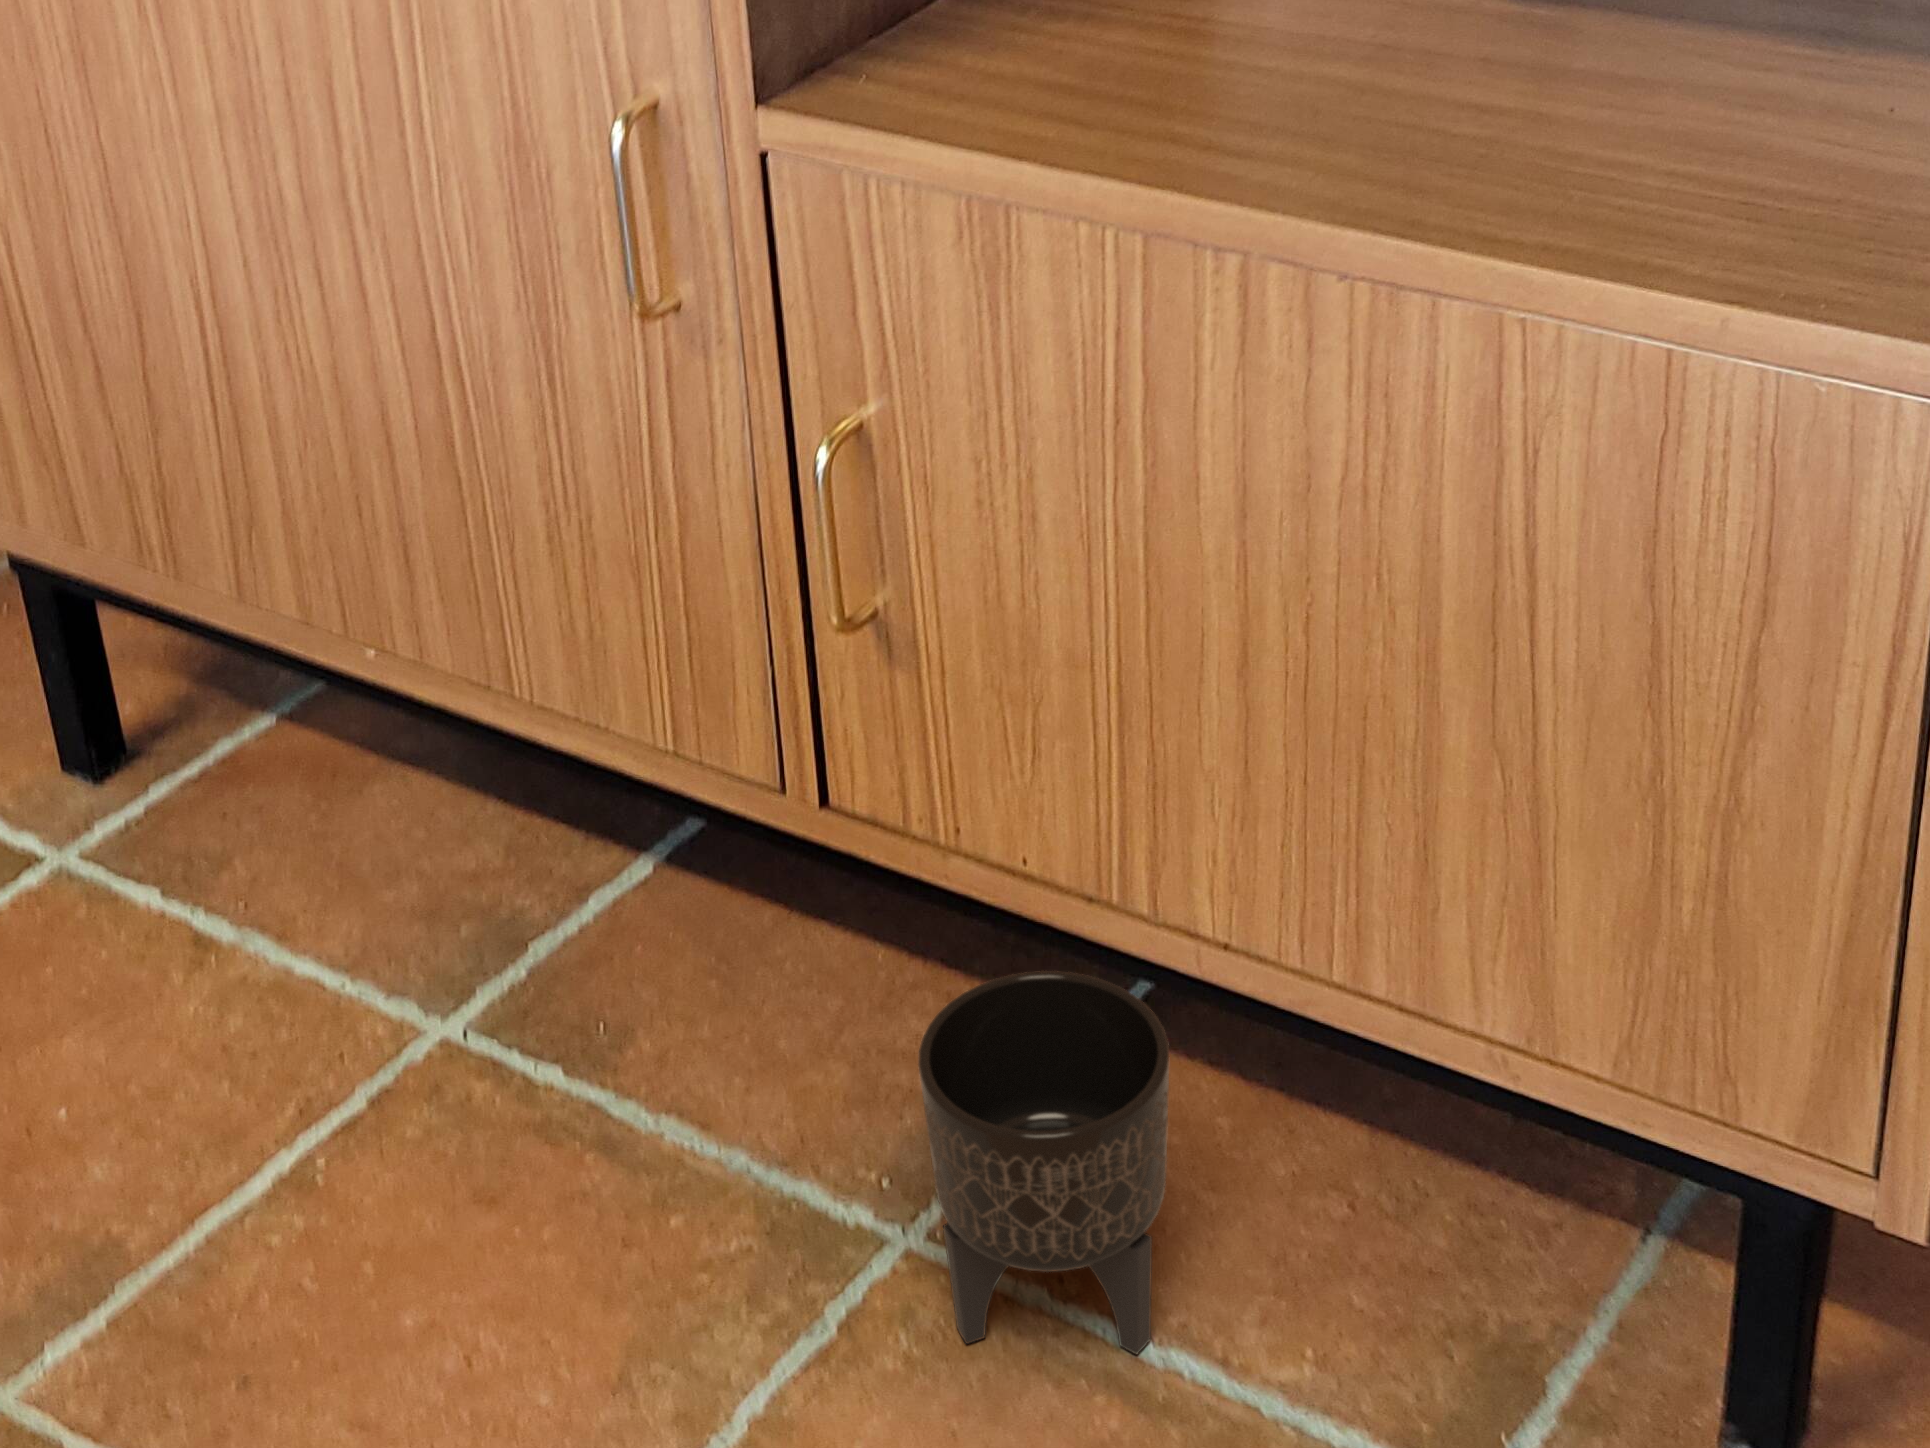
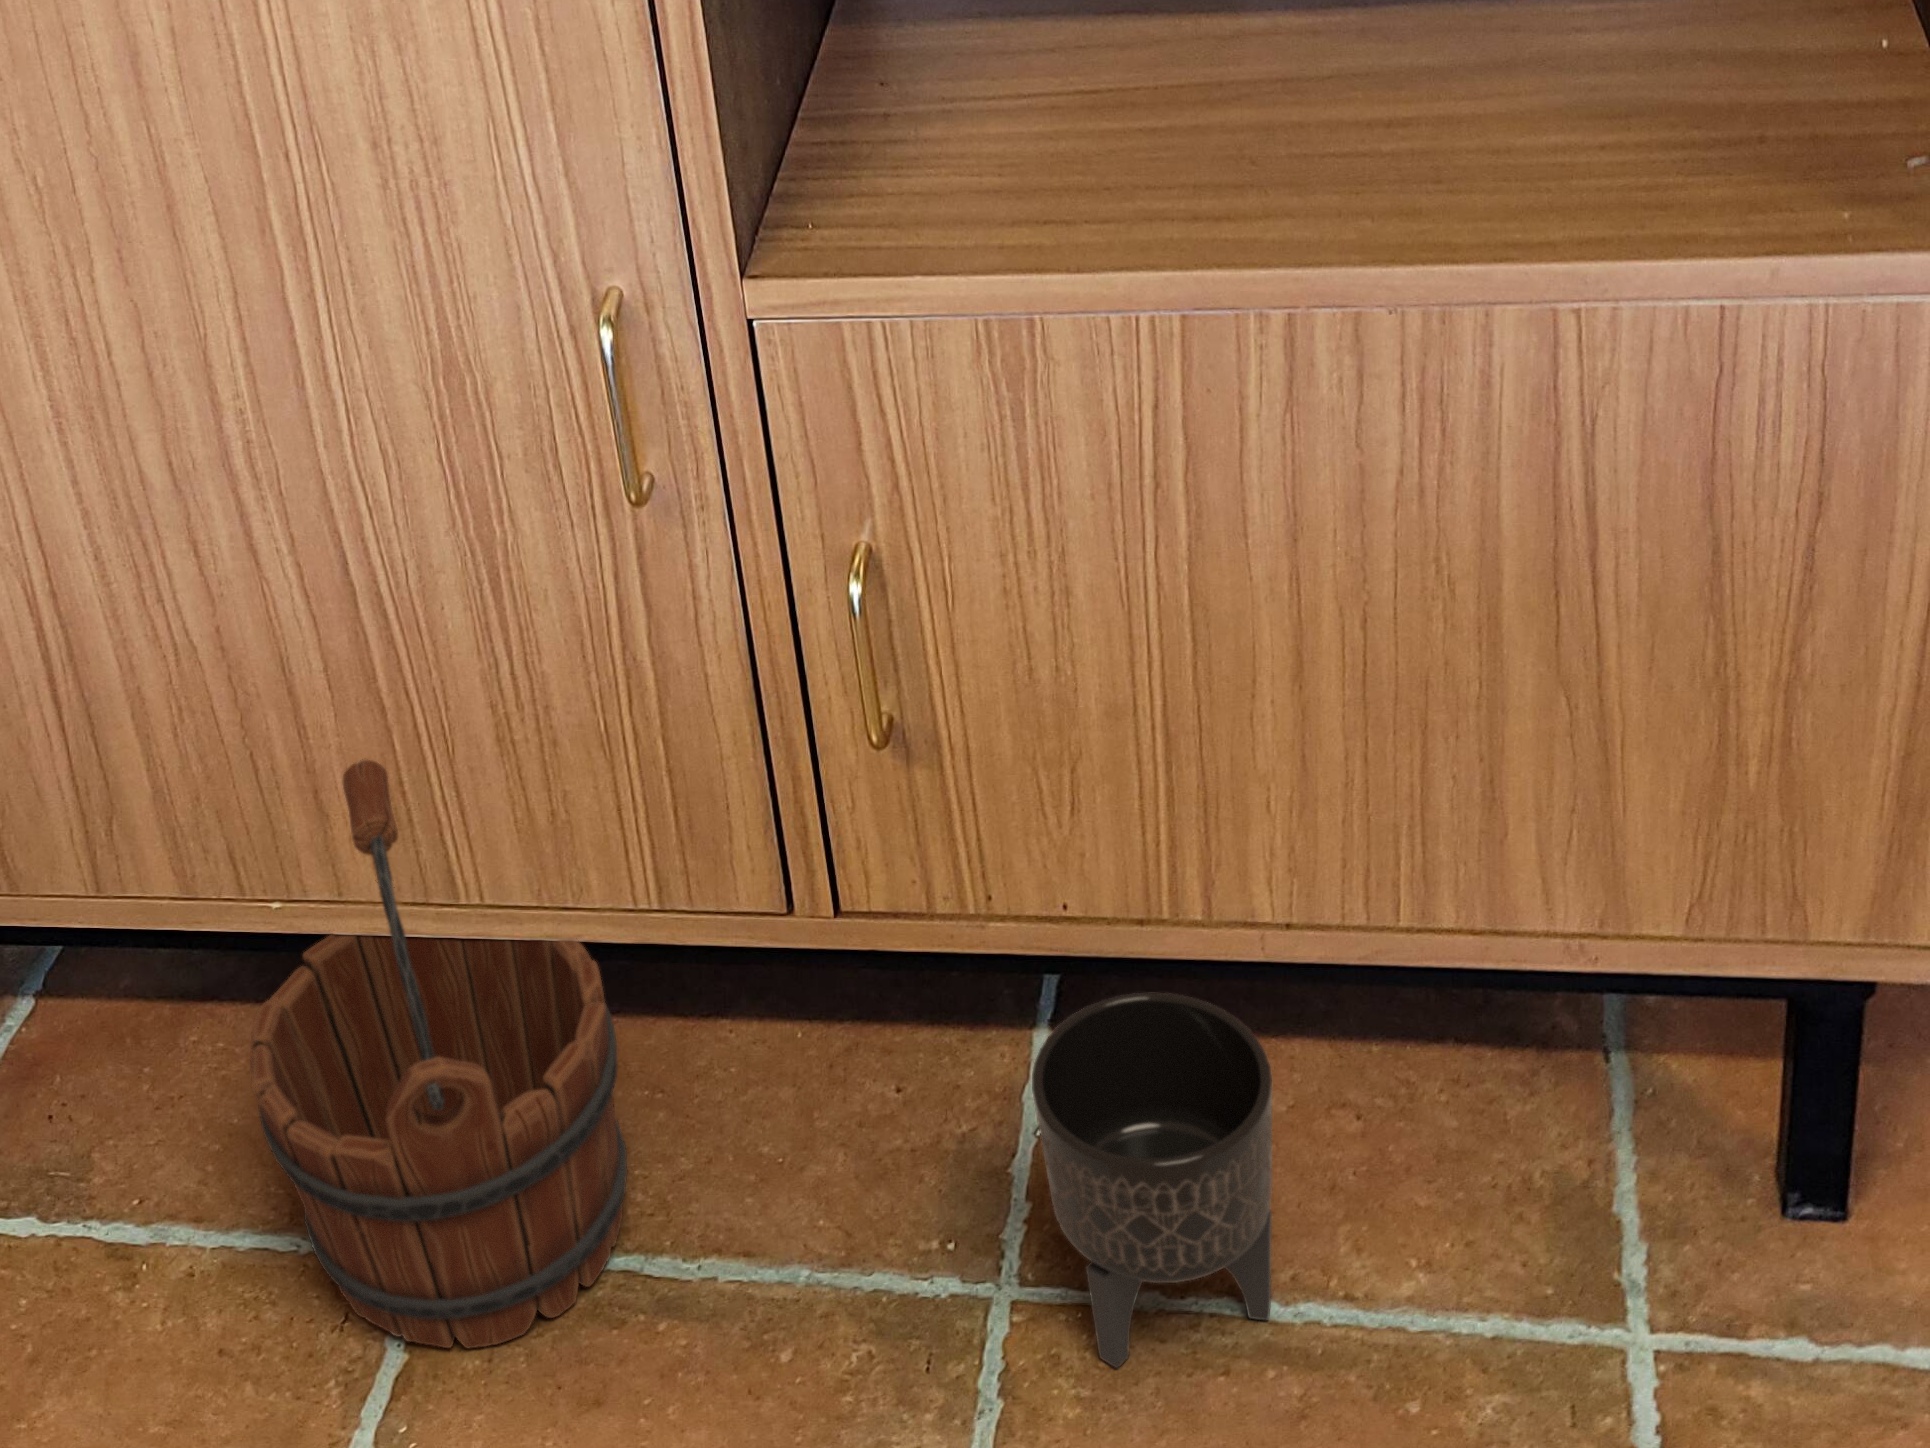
wooden bucket: none [282,521,651,1124] -> present [250,759,627,1348]

